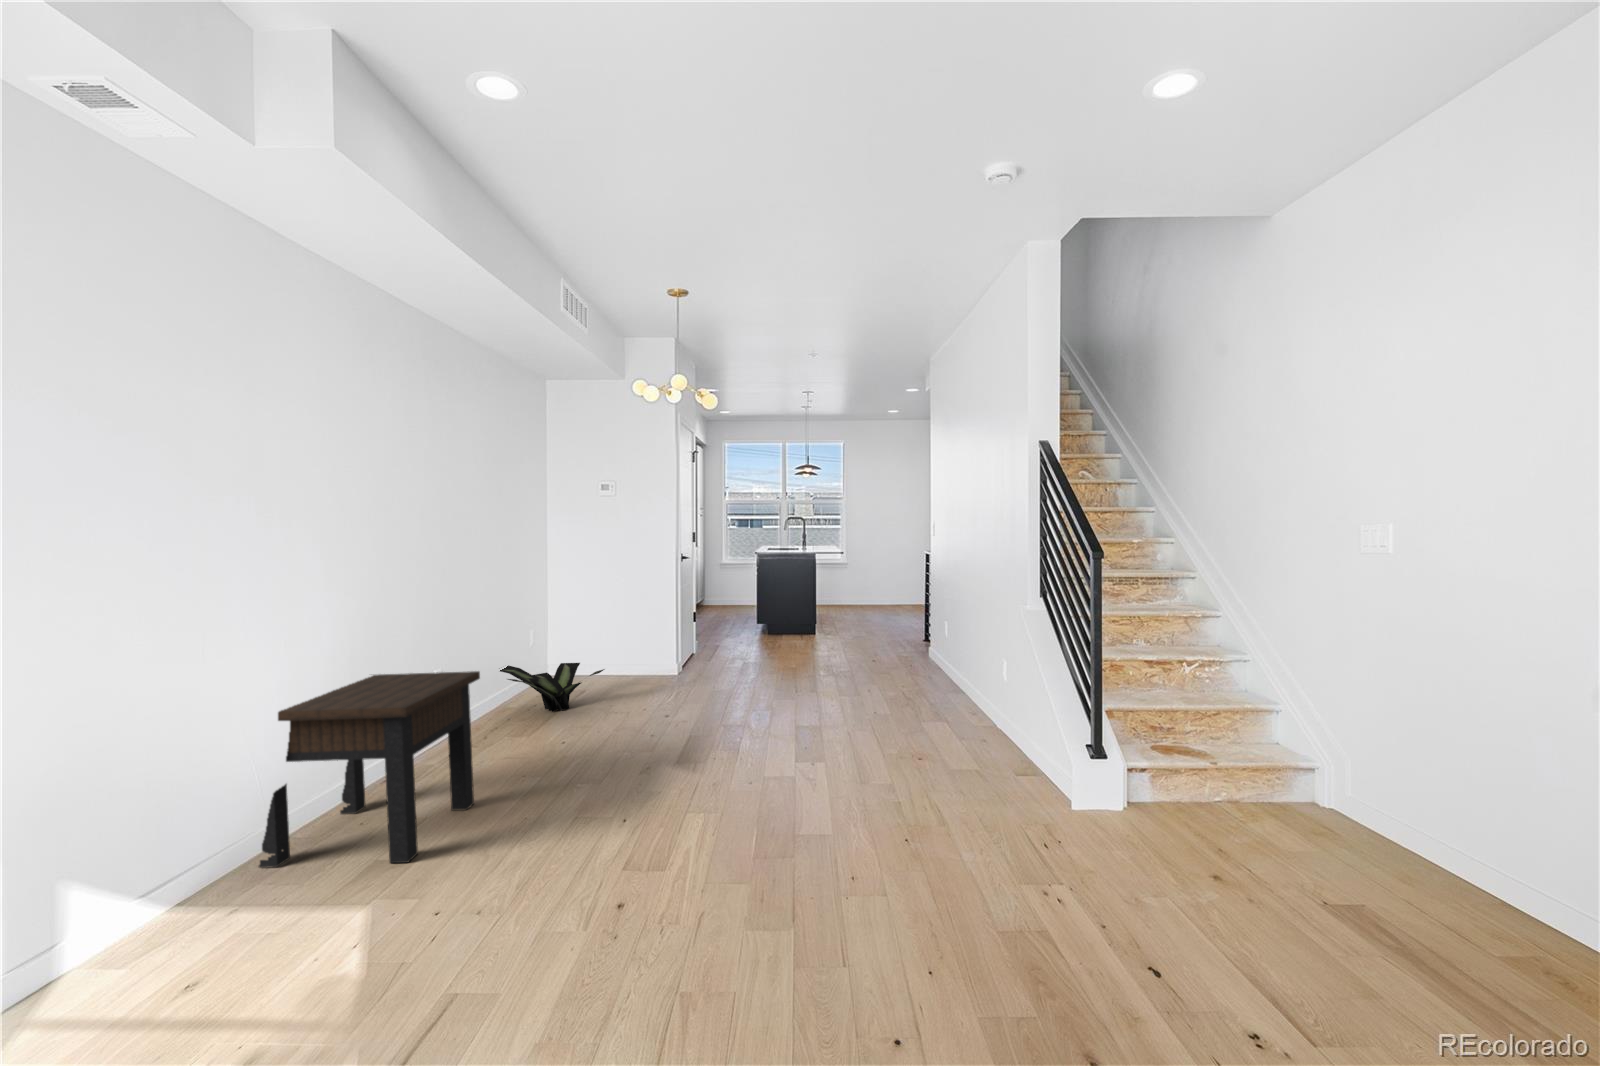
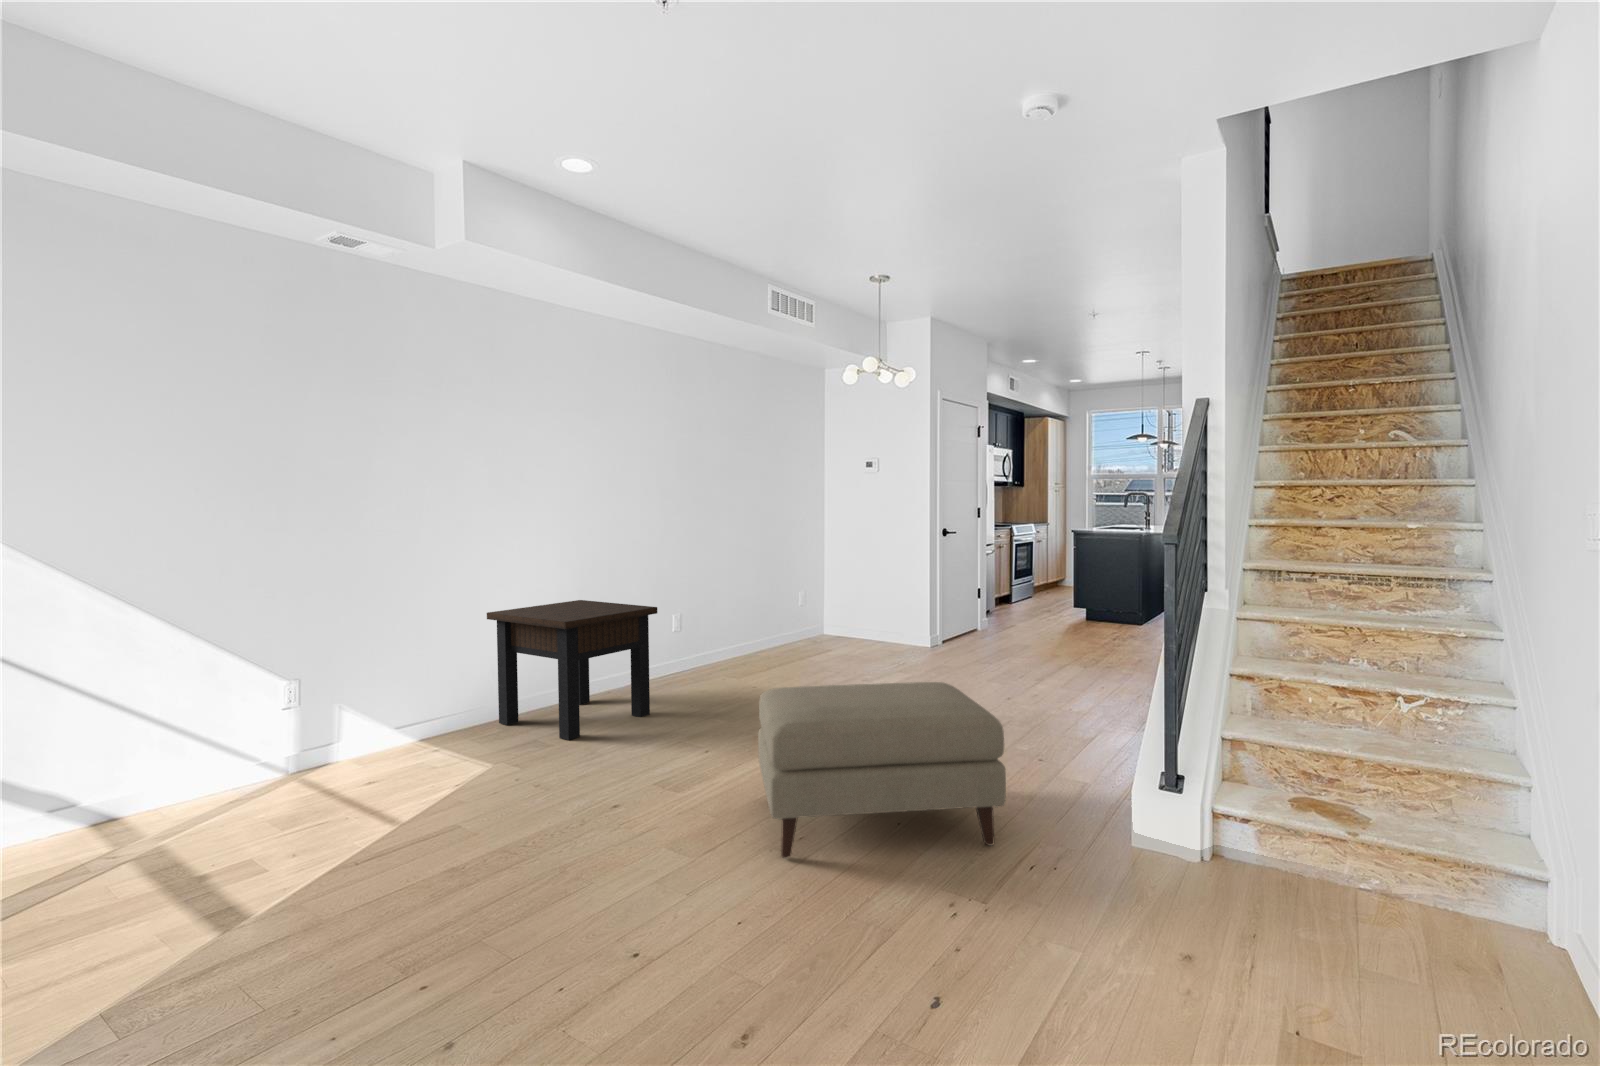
potted plant: present [500,663,605,712] -> none [745,616,834,663]
ottoman: none [737,705,997,918] -> present [758,682,1006,858]

